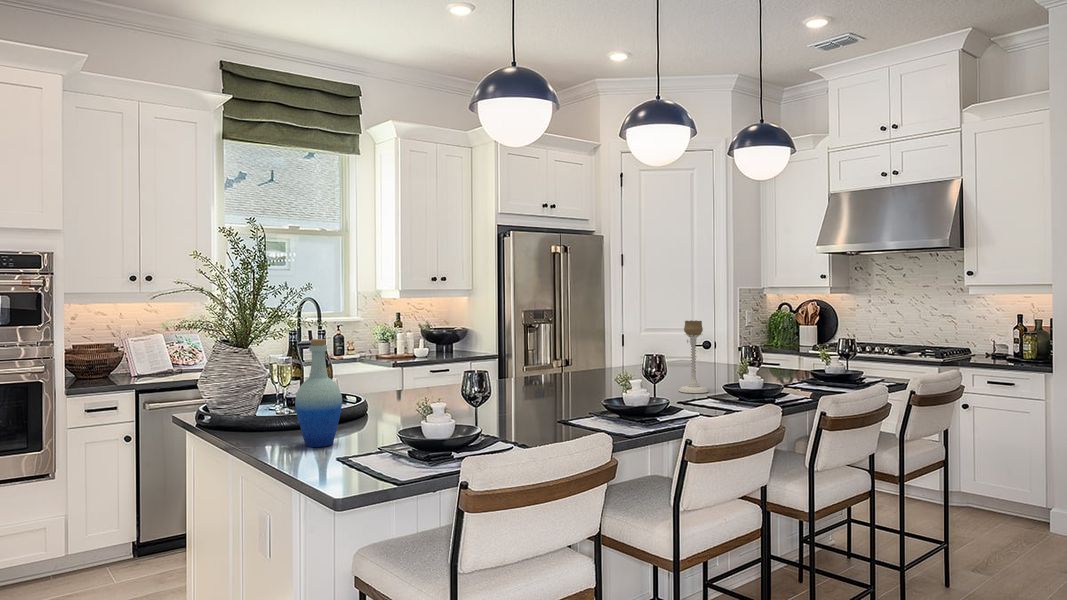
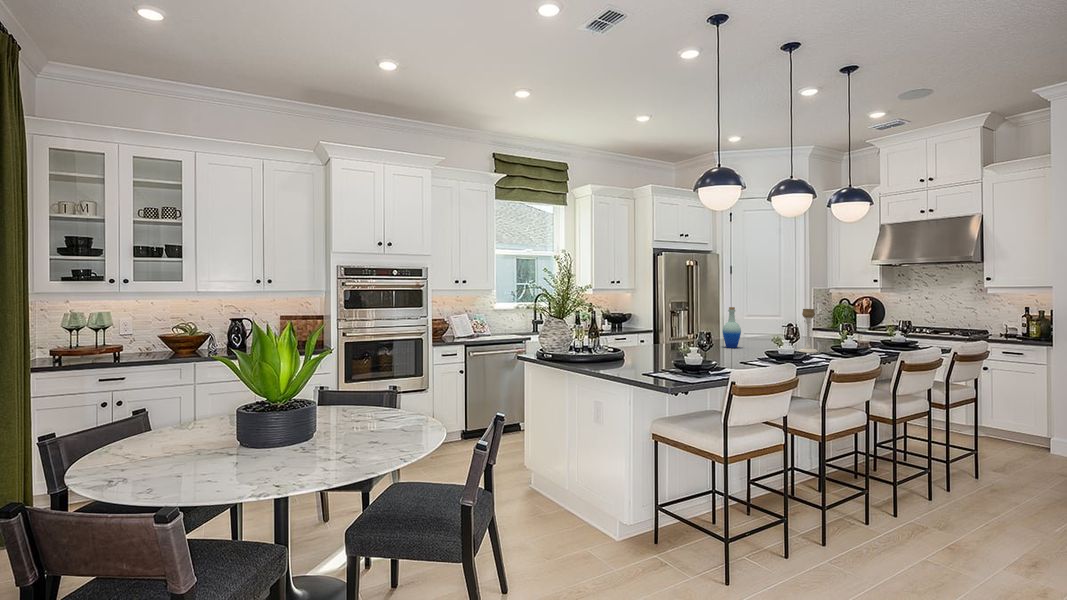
bottle: present [295,339,342,447] -> present [723,307,741,348]

